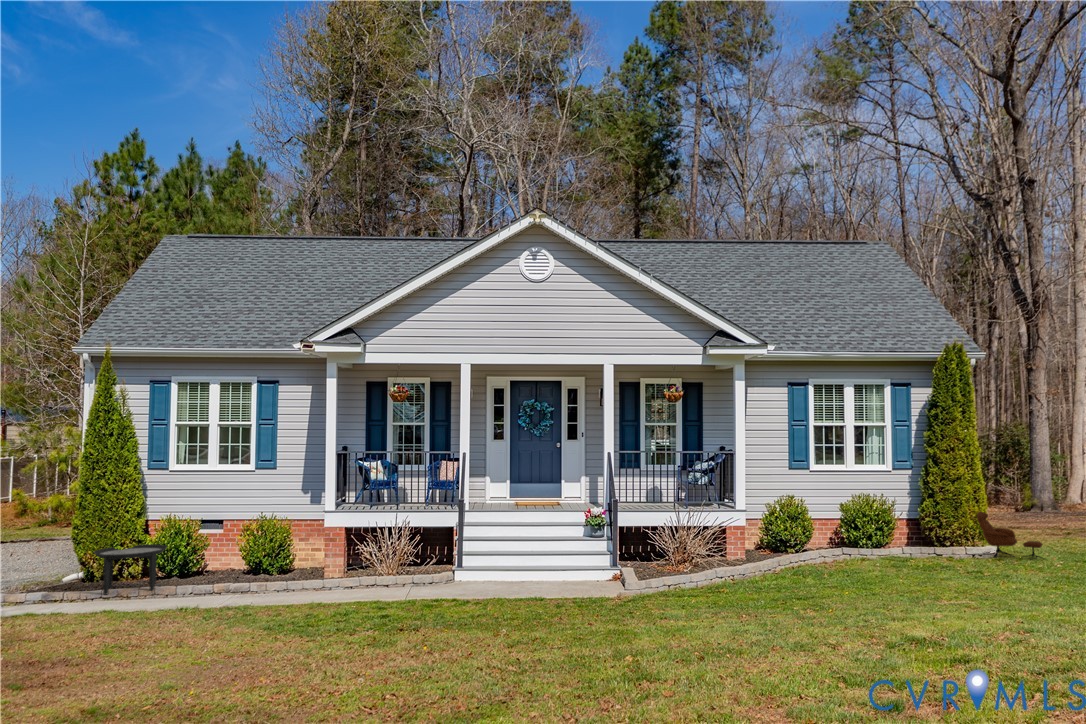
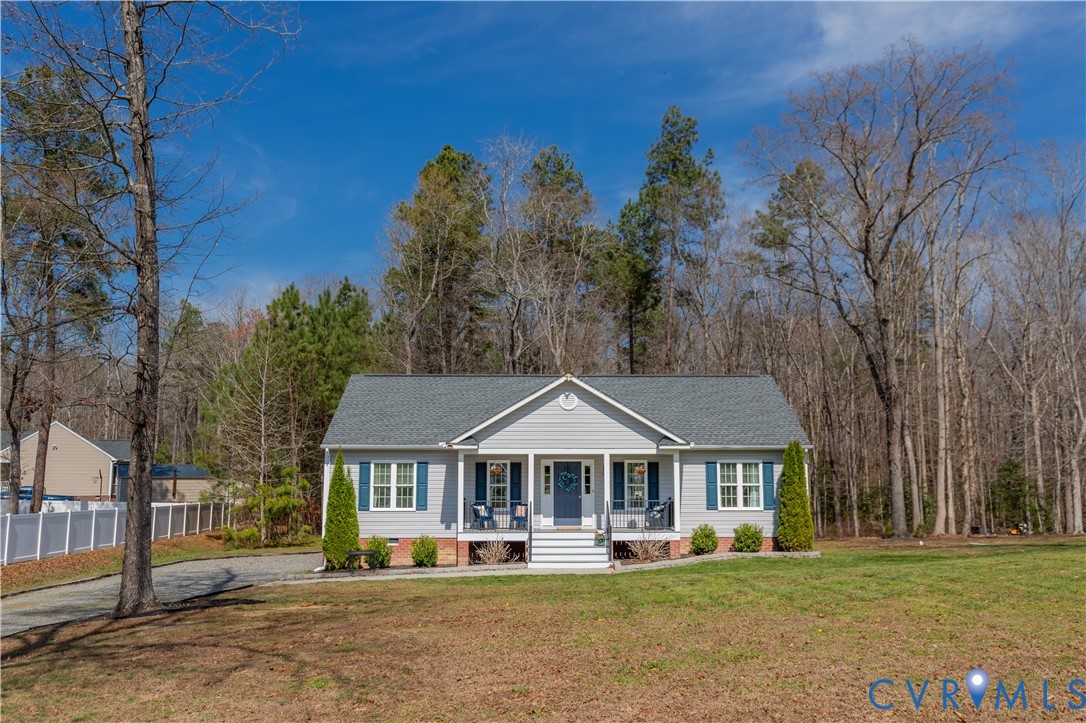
lounge chair: present [977,512,1042,559] -> none [805,533,838,557]

